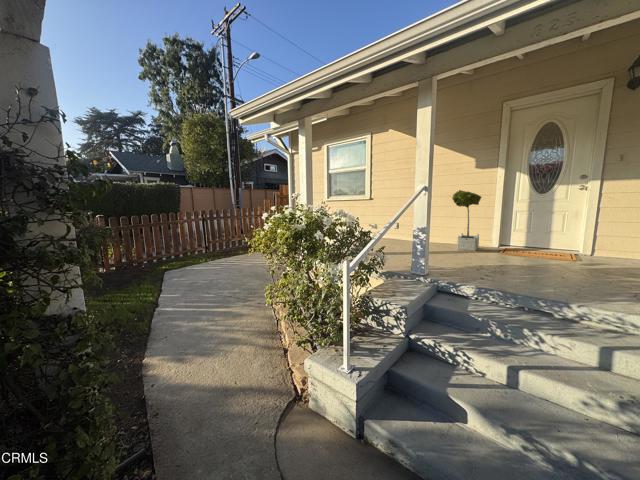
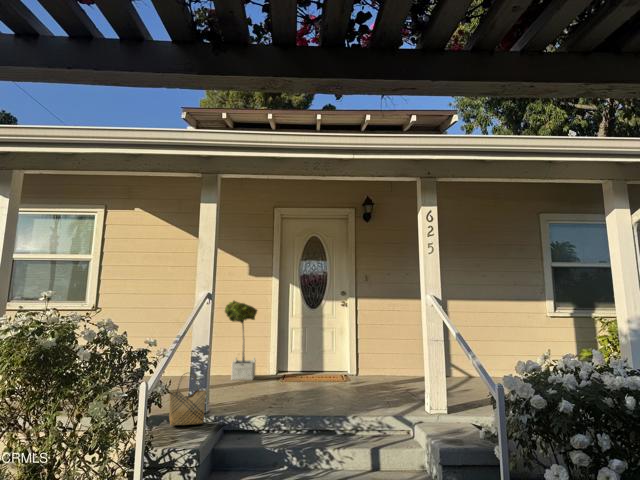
woven basket: none [394,246,423,284] -> present [169,373,206,426]

